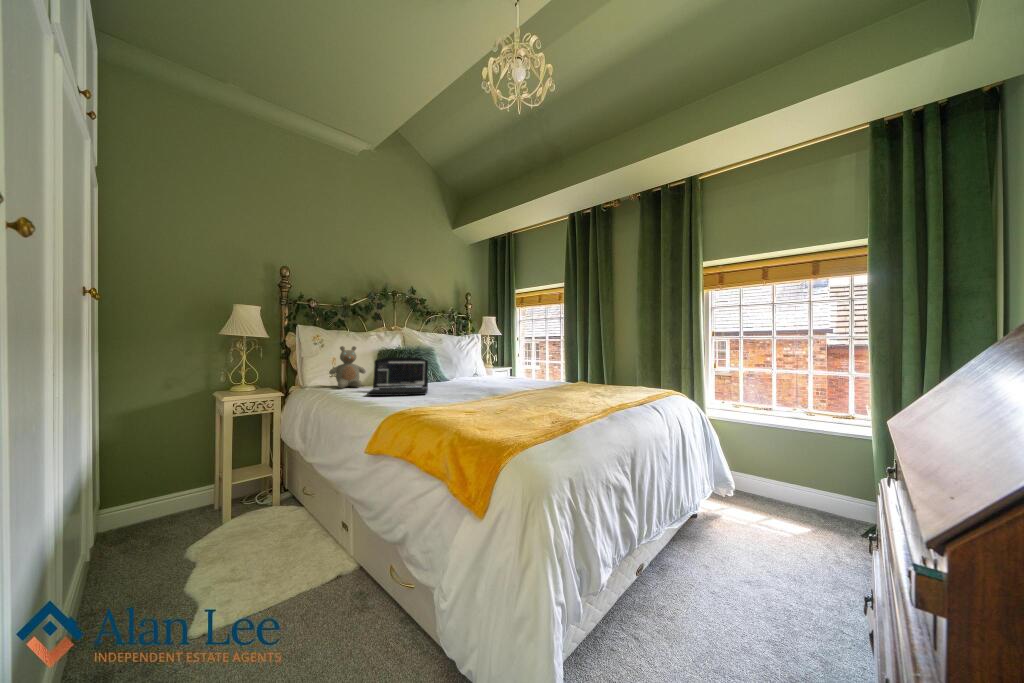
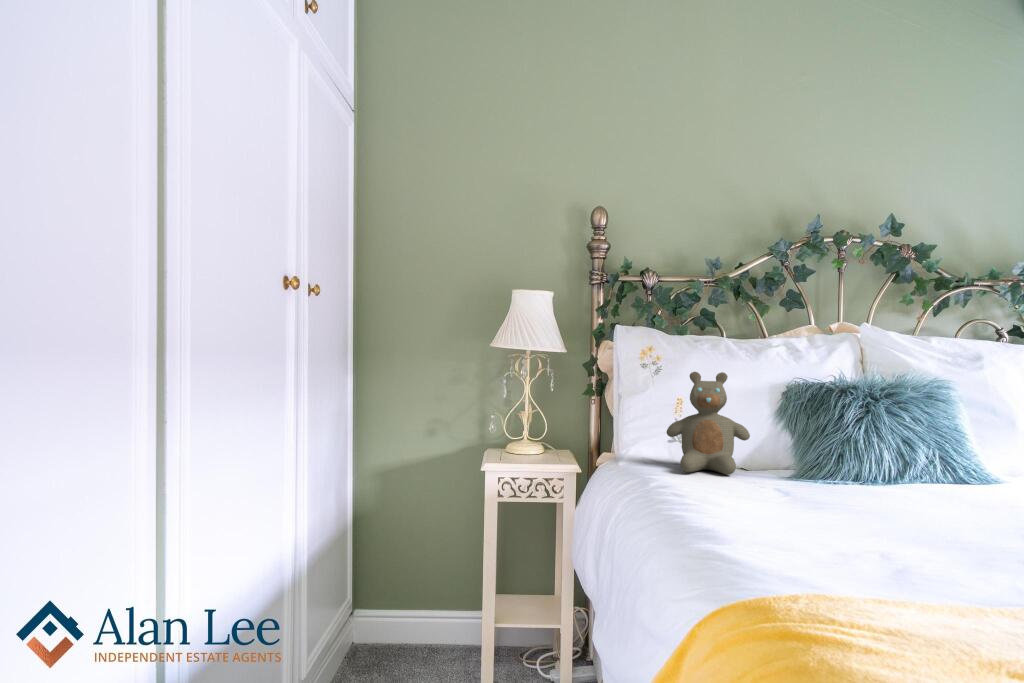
laptop: present [367,357,428,396] -> none [724,406,913,530]

